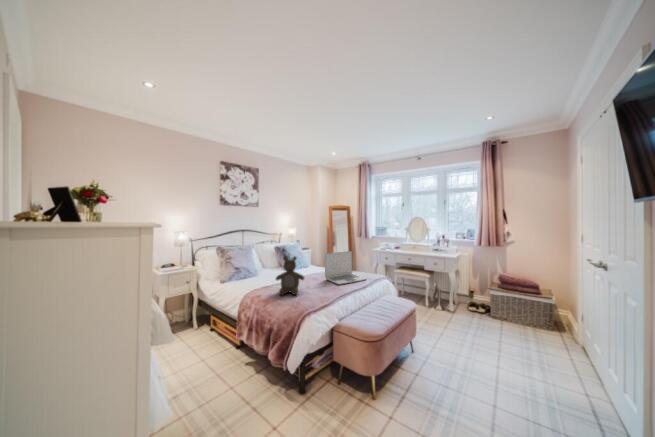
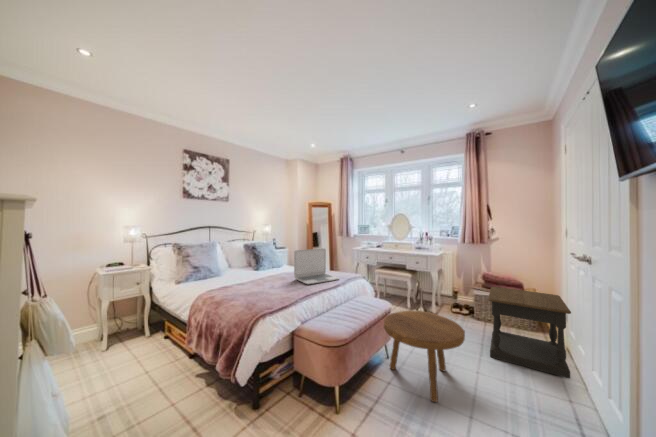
teddy bear: present [276,257,304,295] -> none [234,253,267,296]
side table: none [507,288,588,375] -> present [488,287,571,378]
footstool: none [411,309,488,393] -> present [384,311,465,402]

